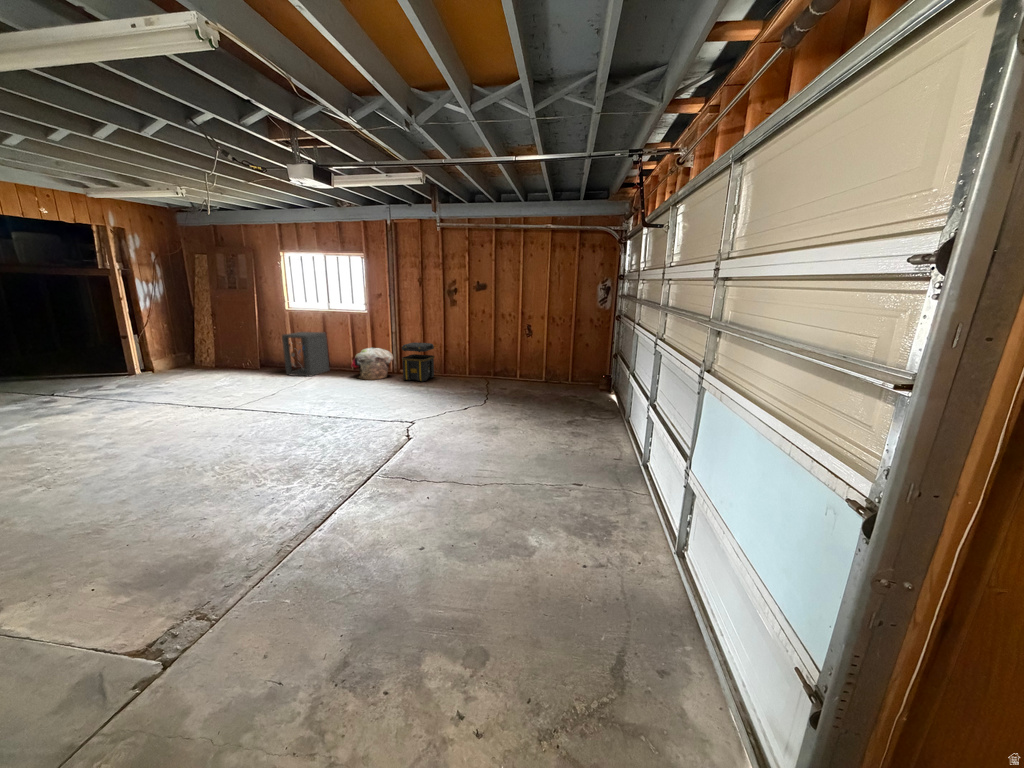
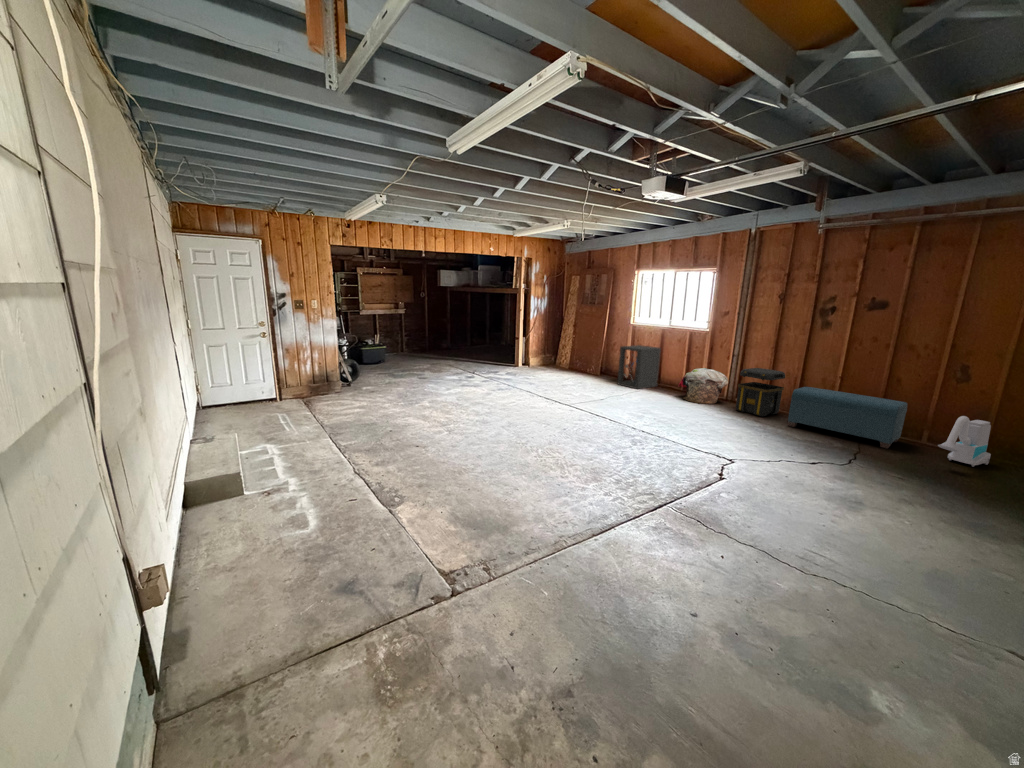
bench: none [441,353,505,388] -> present [788,387,907,448]
vacuum cleaner: none [523,359,544,389] -> present [938,416,991,467]

